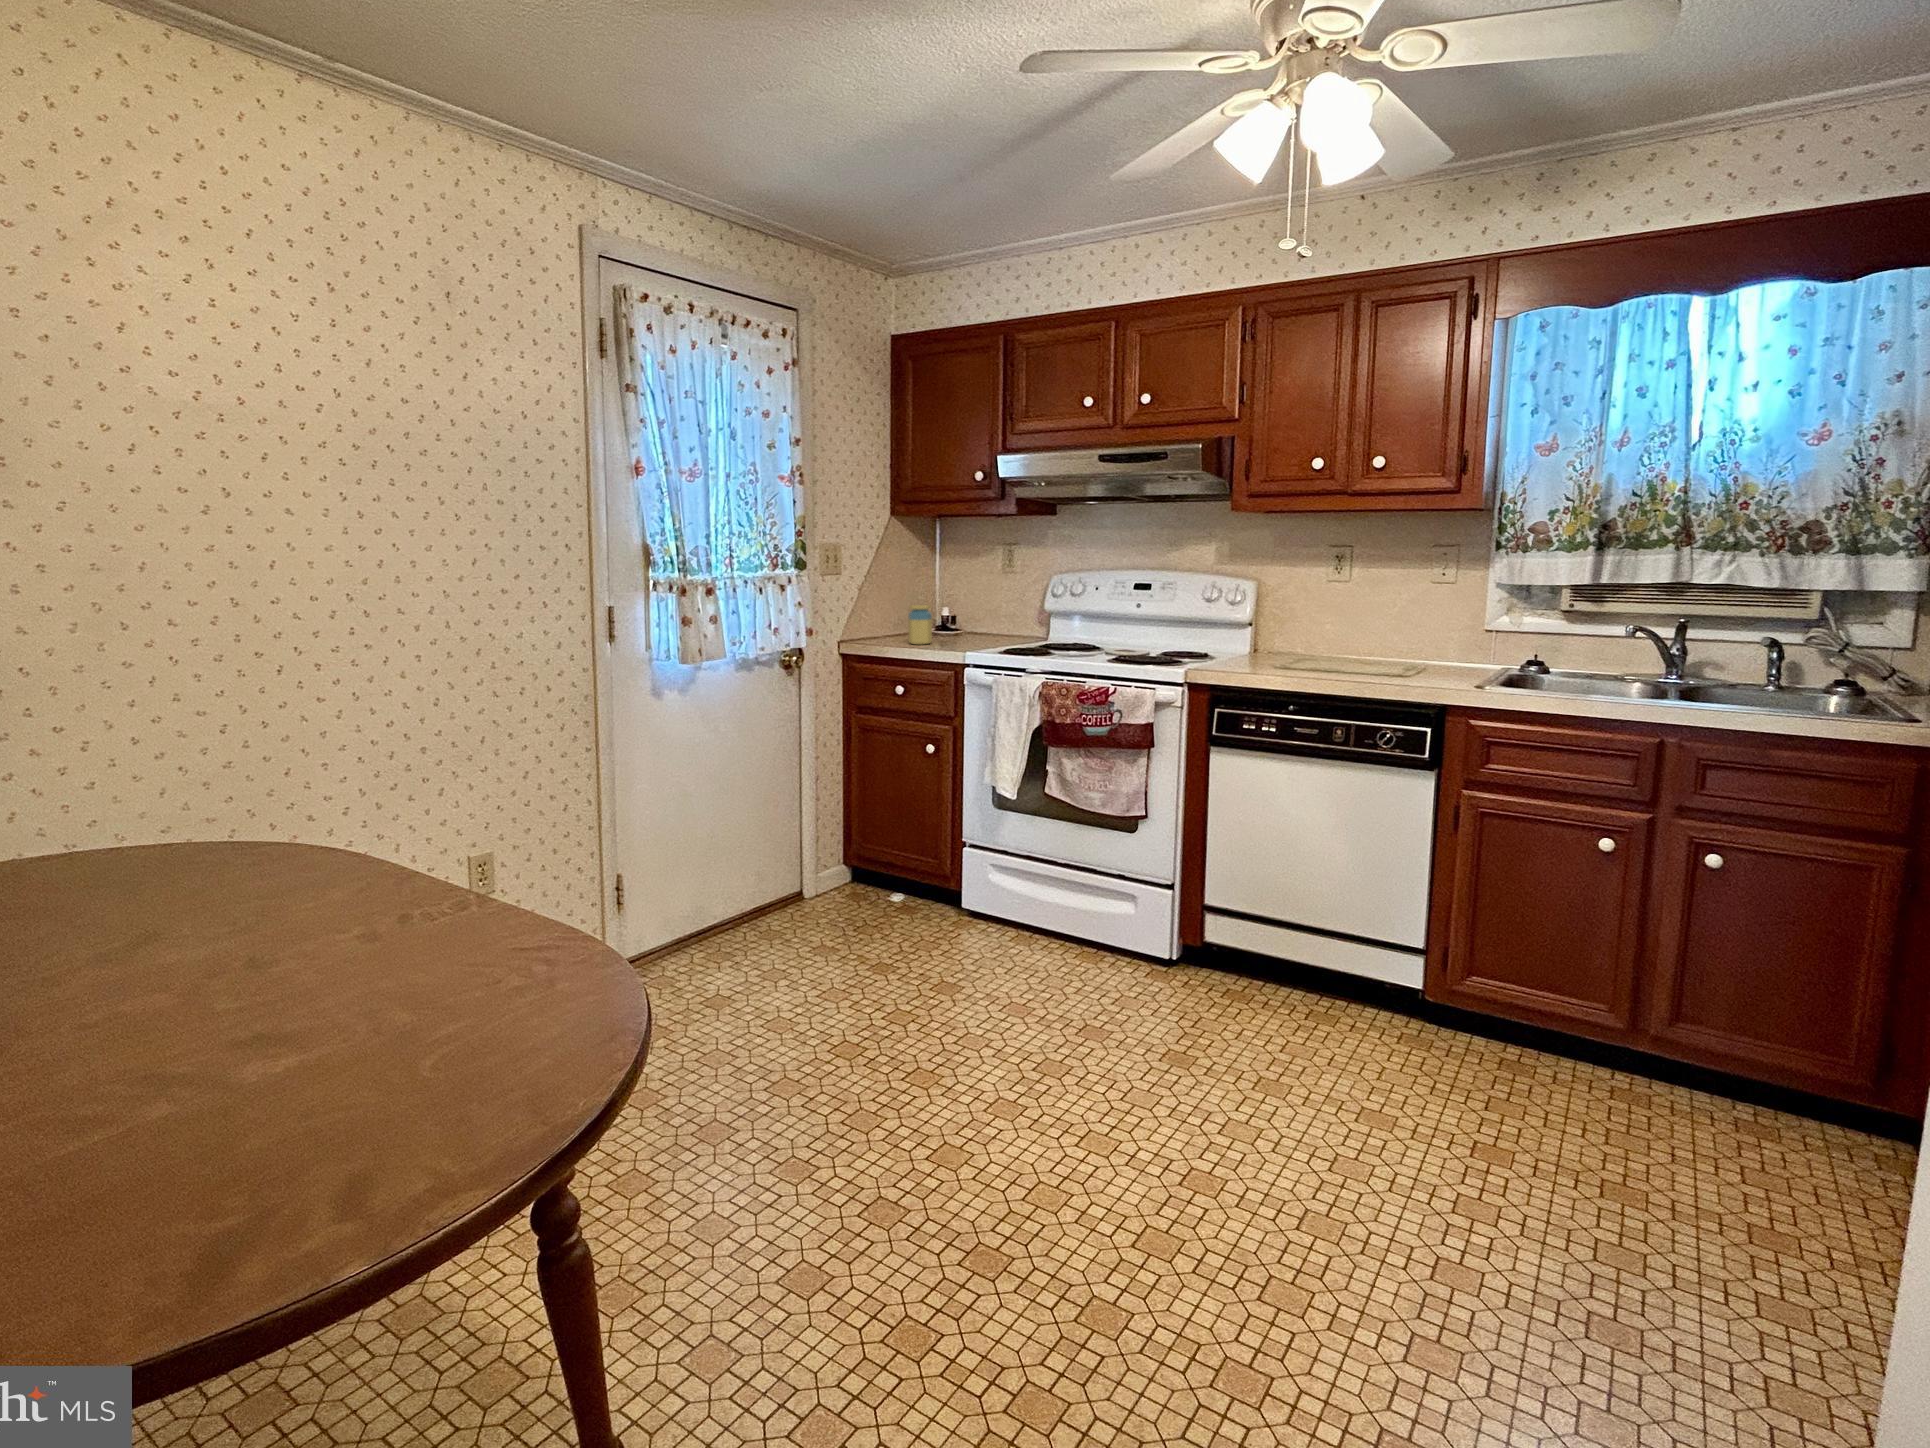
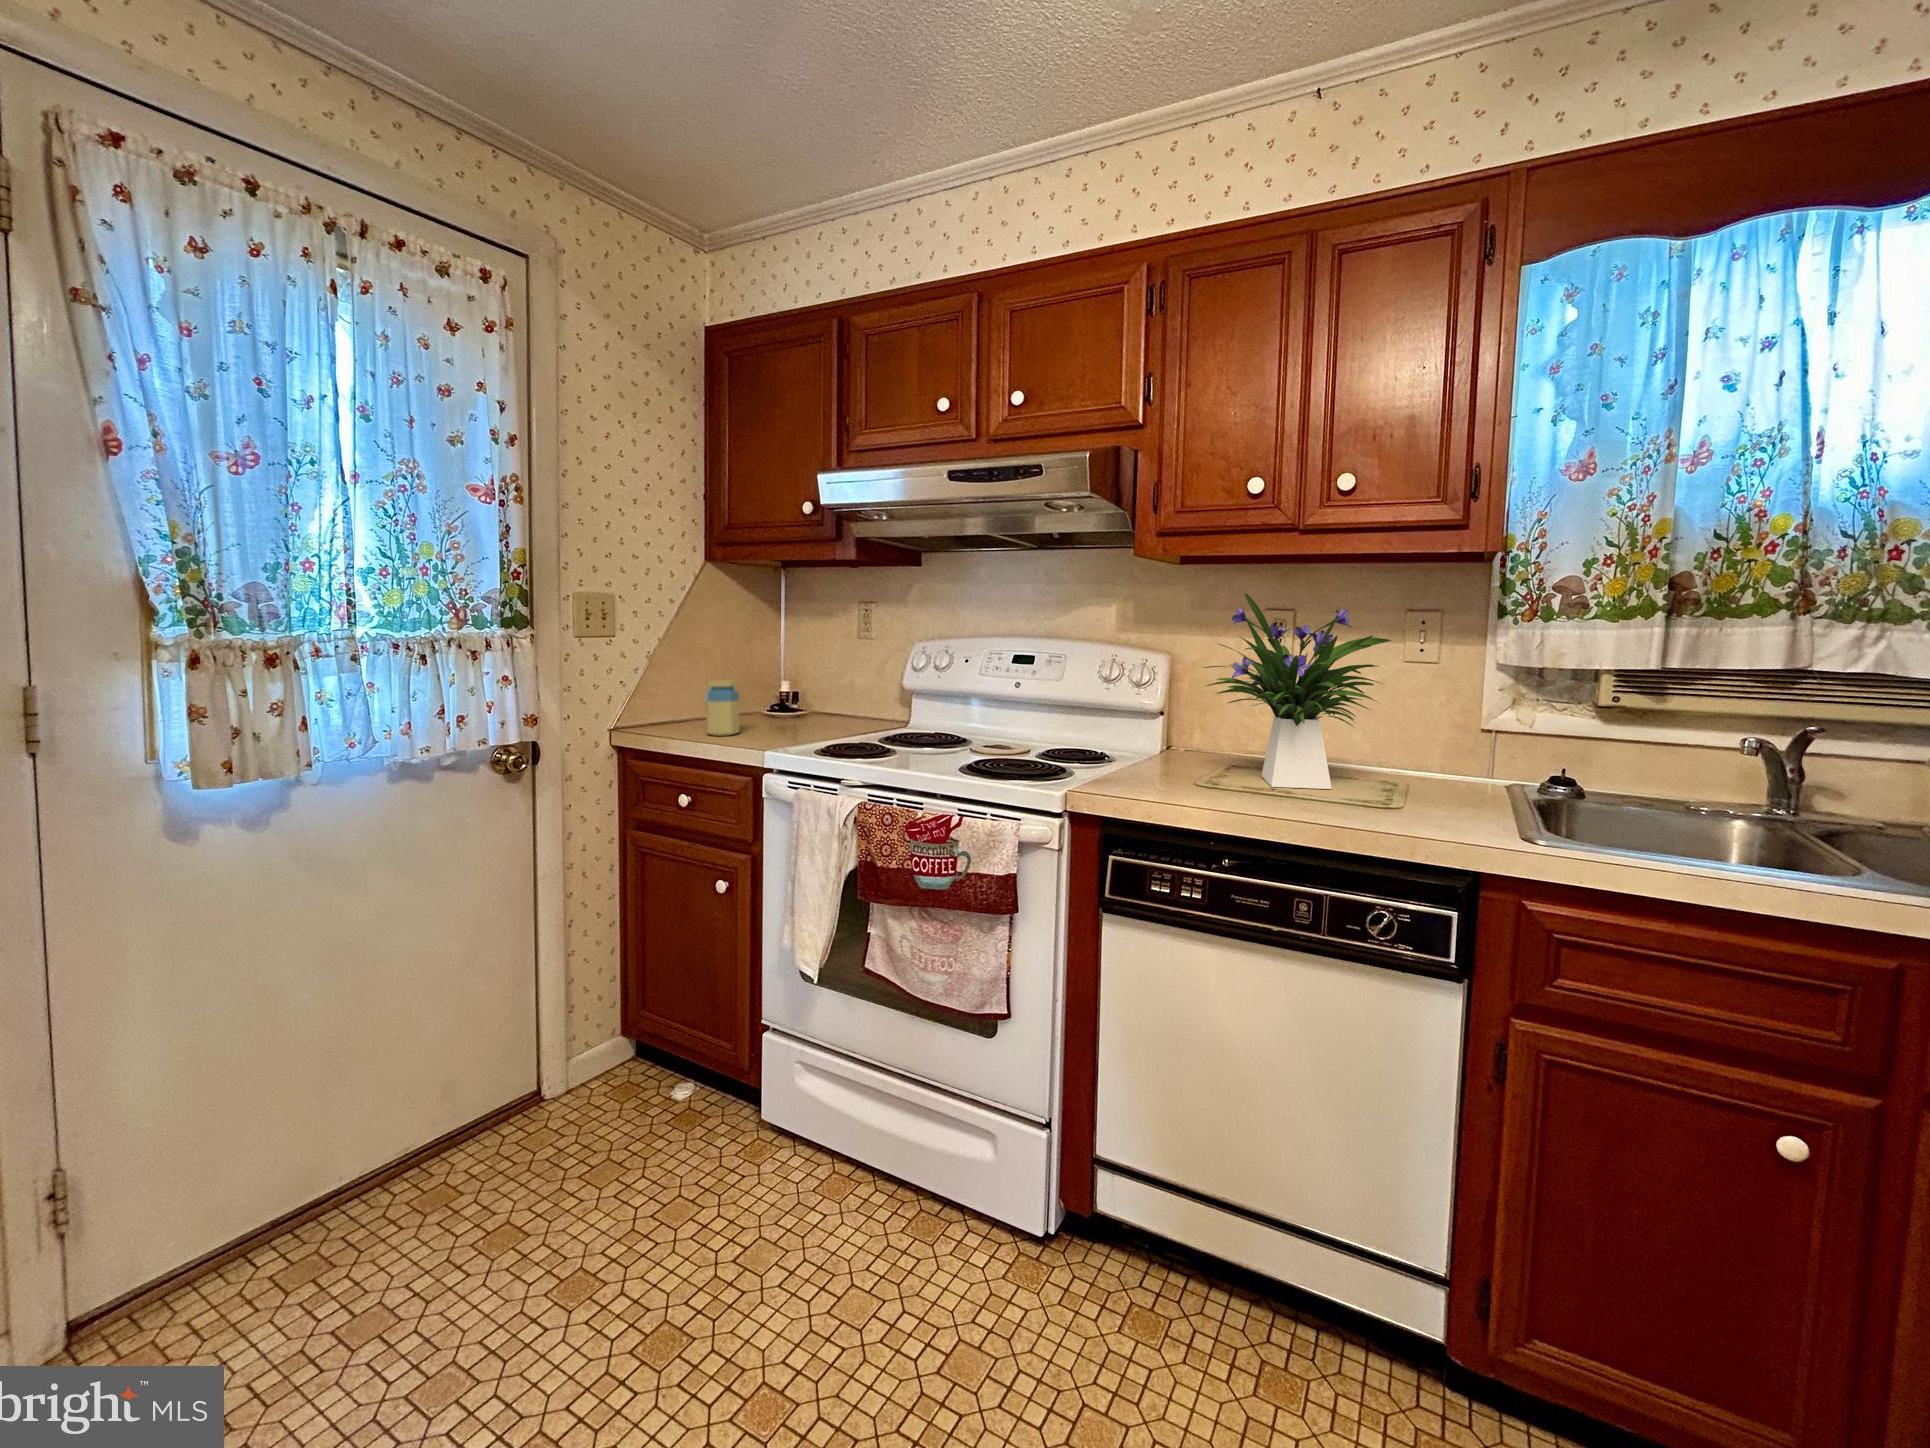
flower arrangement: none [1281,537,1417,669] -> present [1204,593,1391,789]

